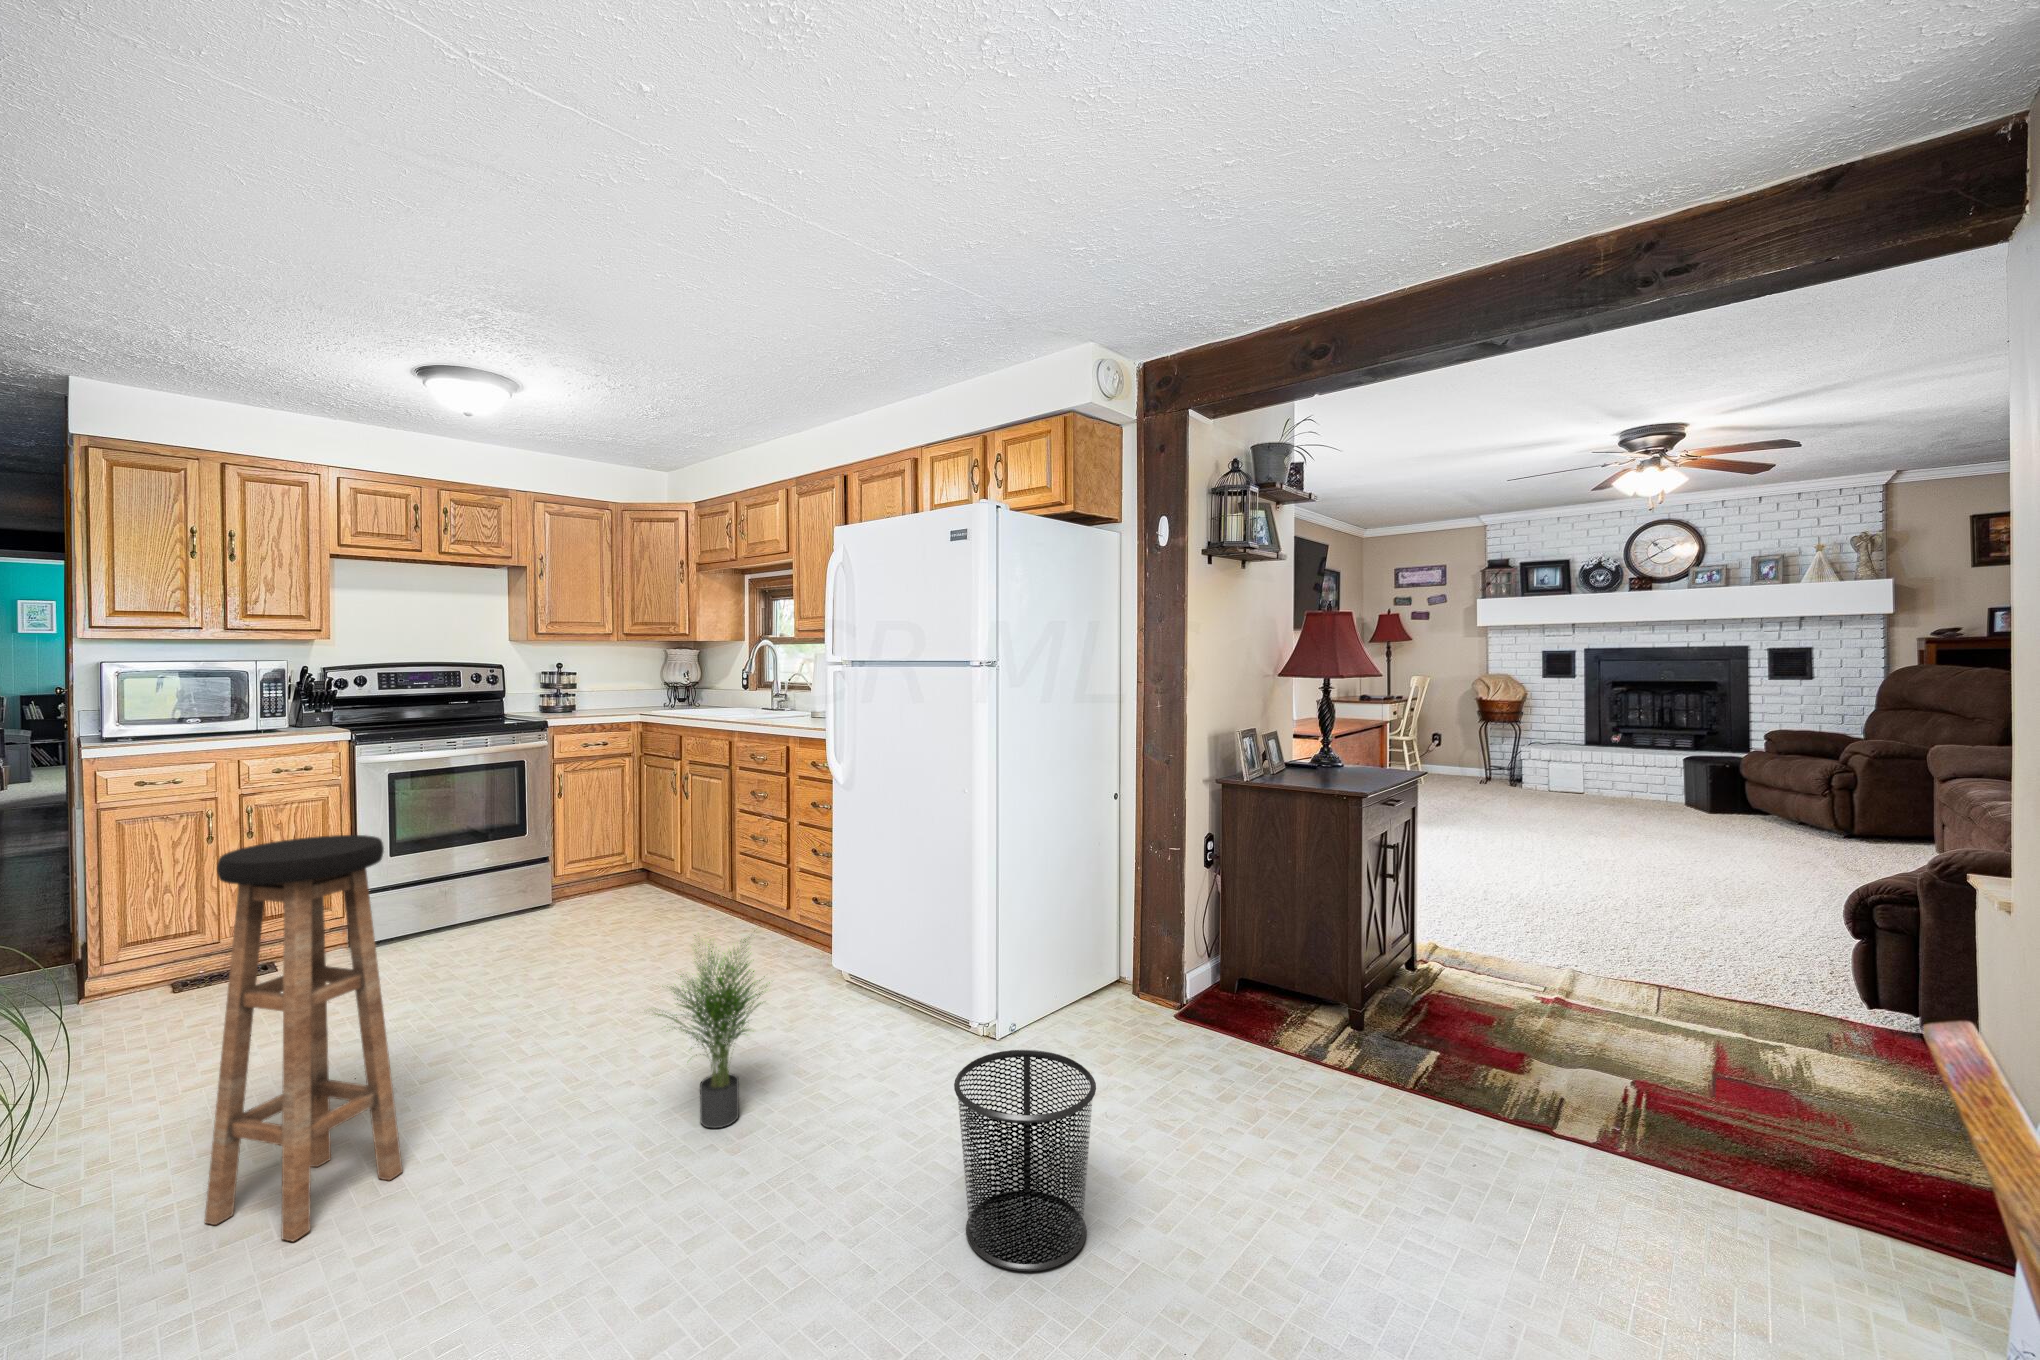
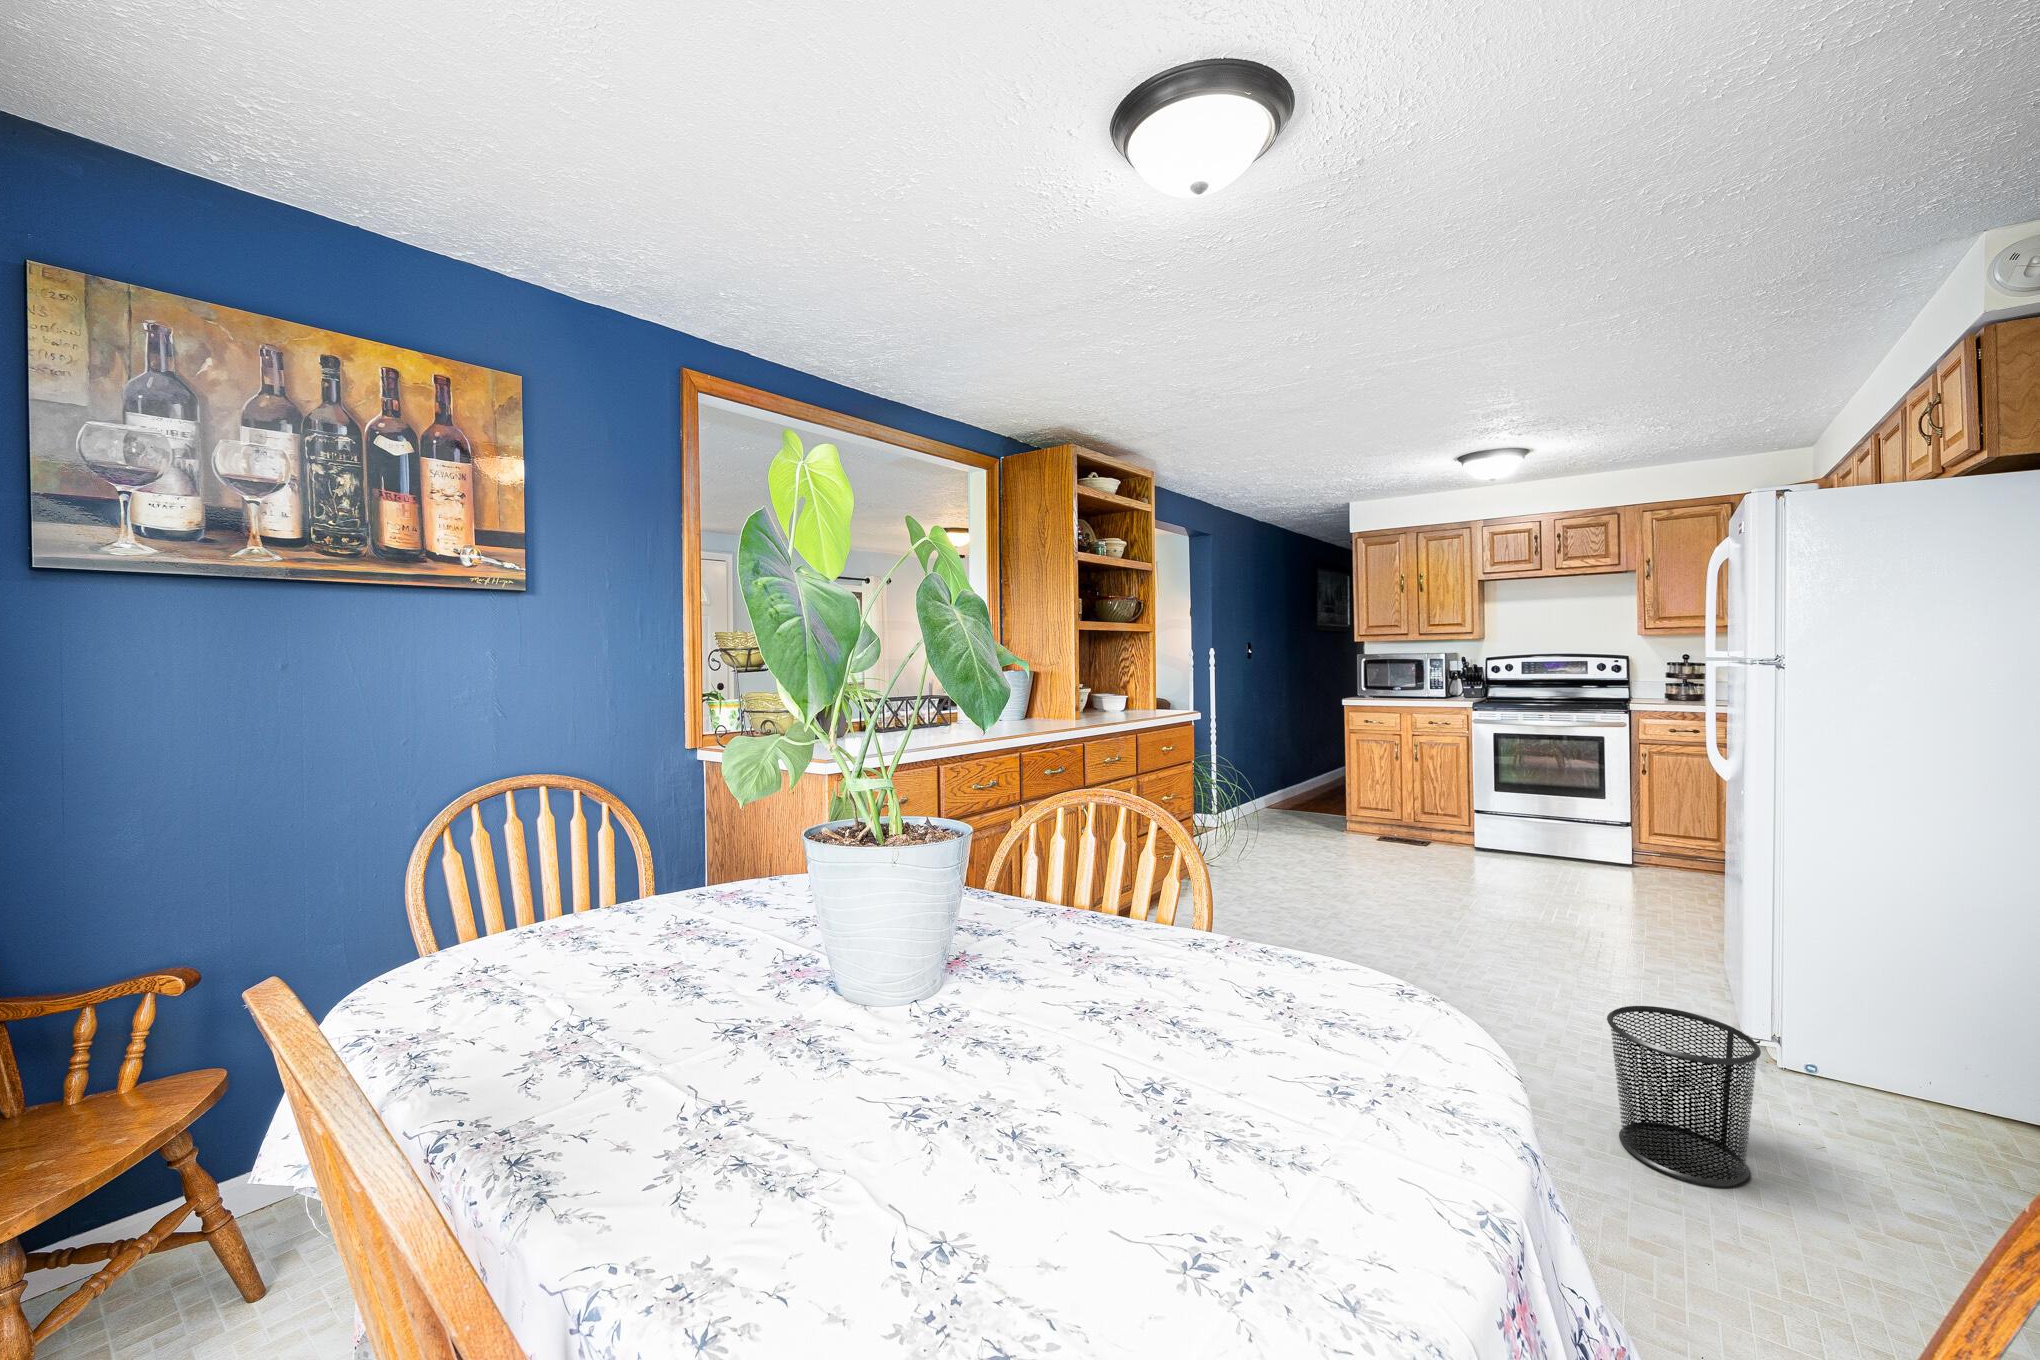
bar stool: present [205,835,403,1241] -> none [1305,755,1383,943]
potted plant: present [658,935,770,1128] -> none [1497,864,1616,1009]

